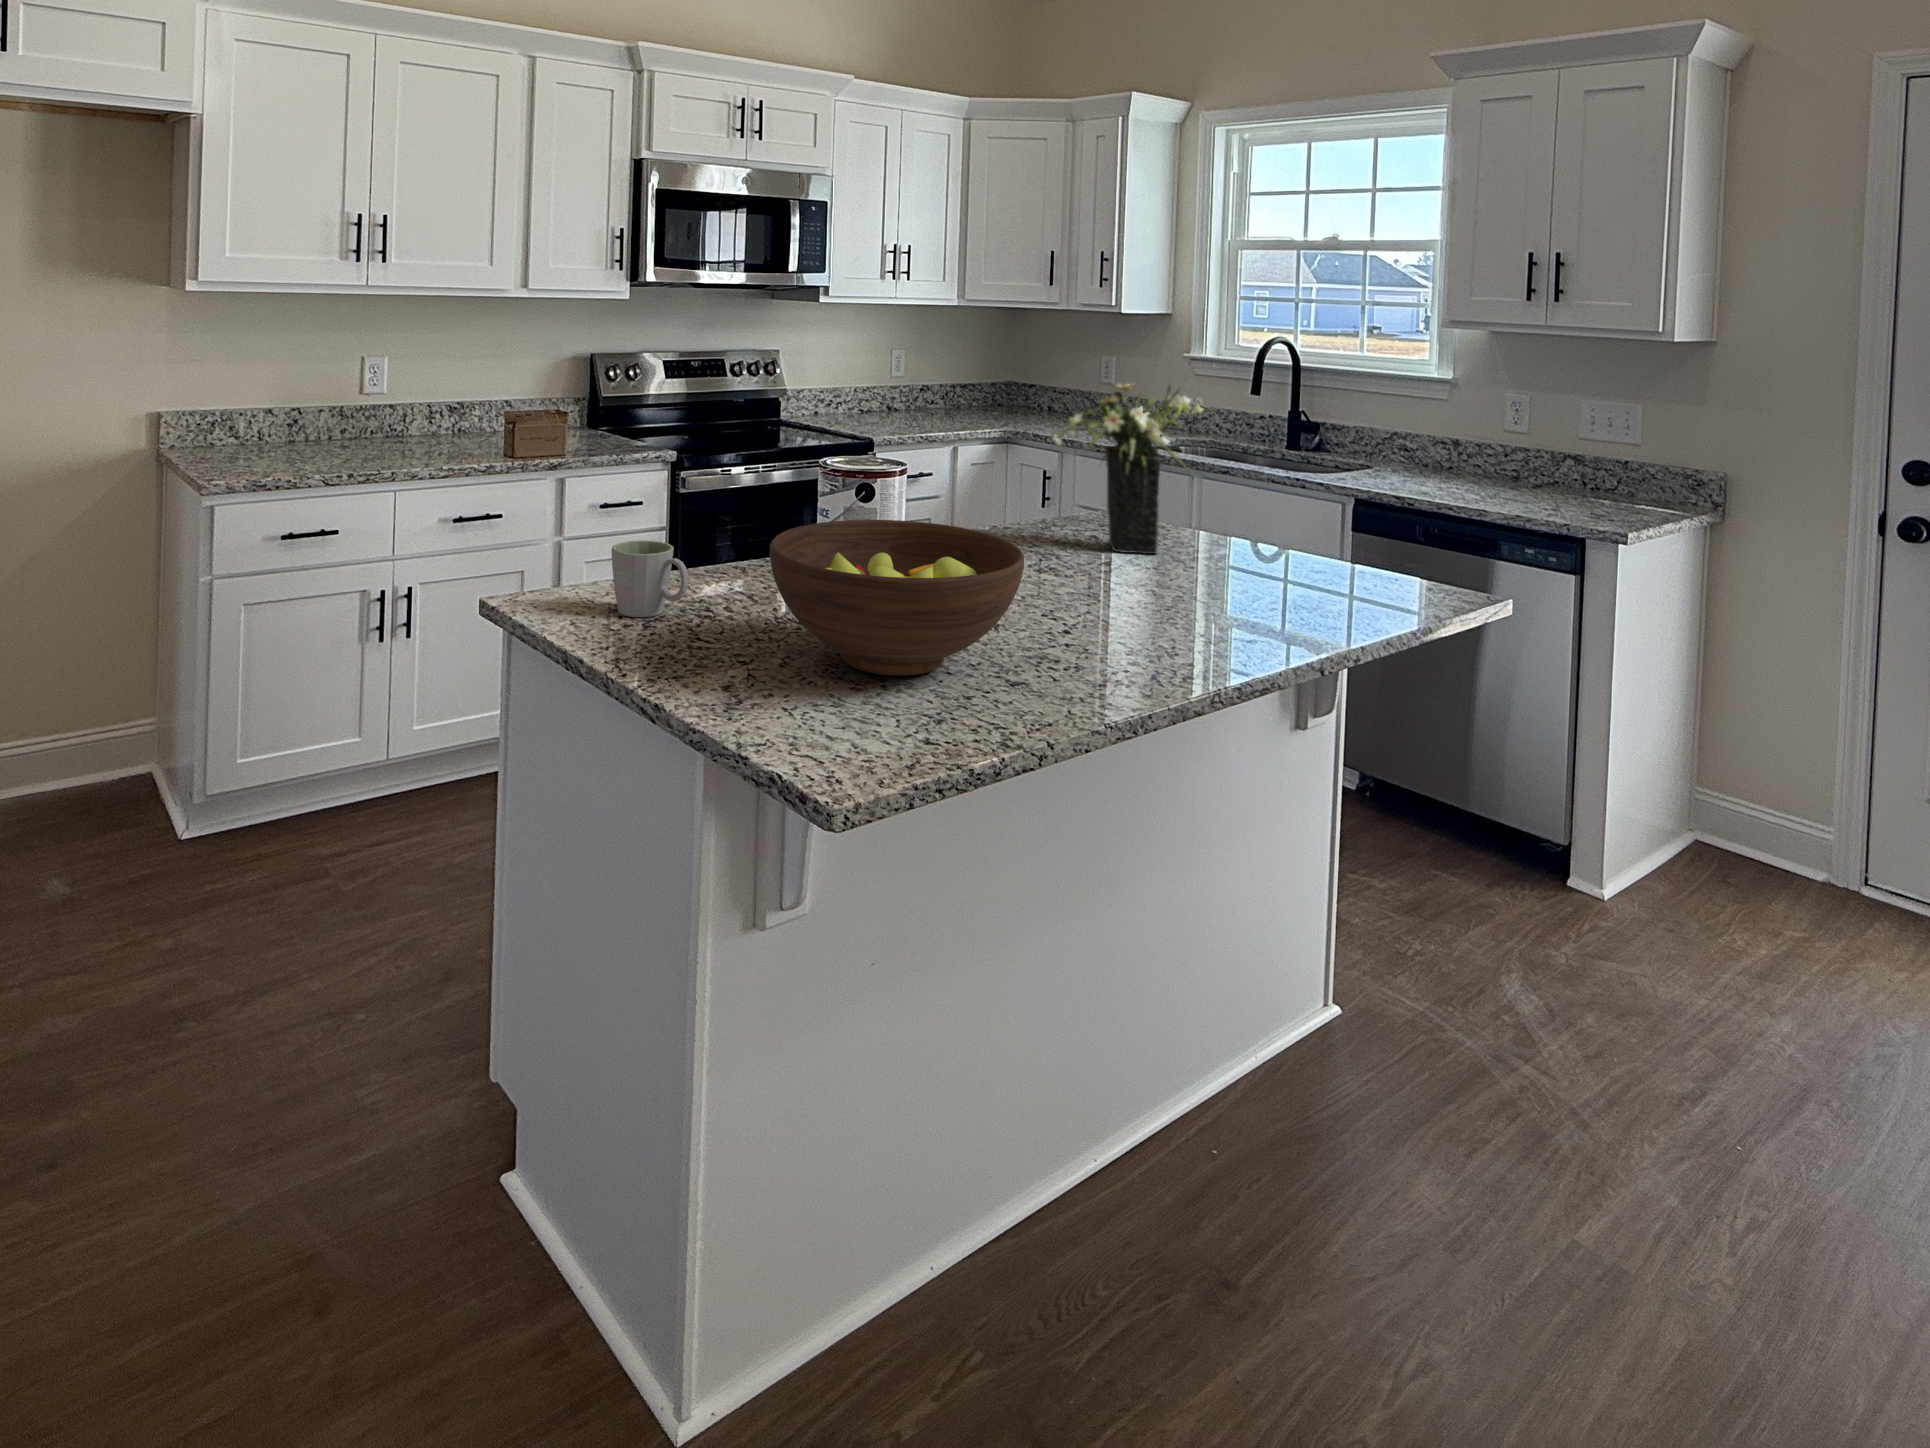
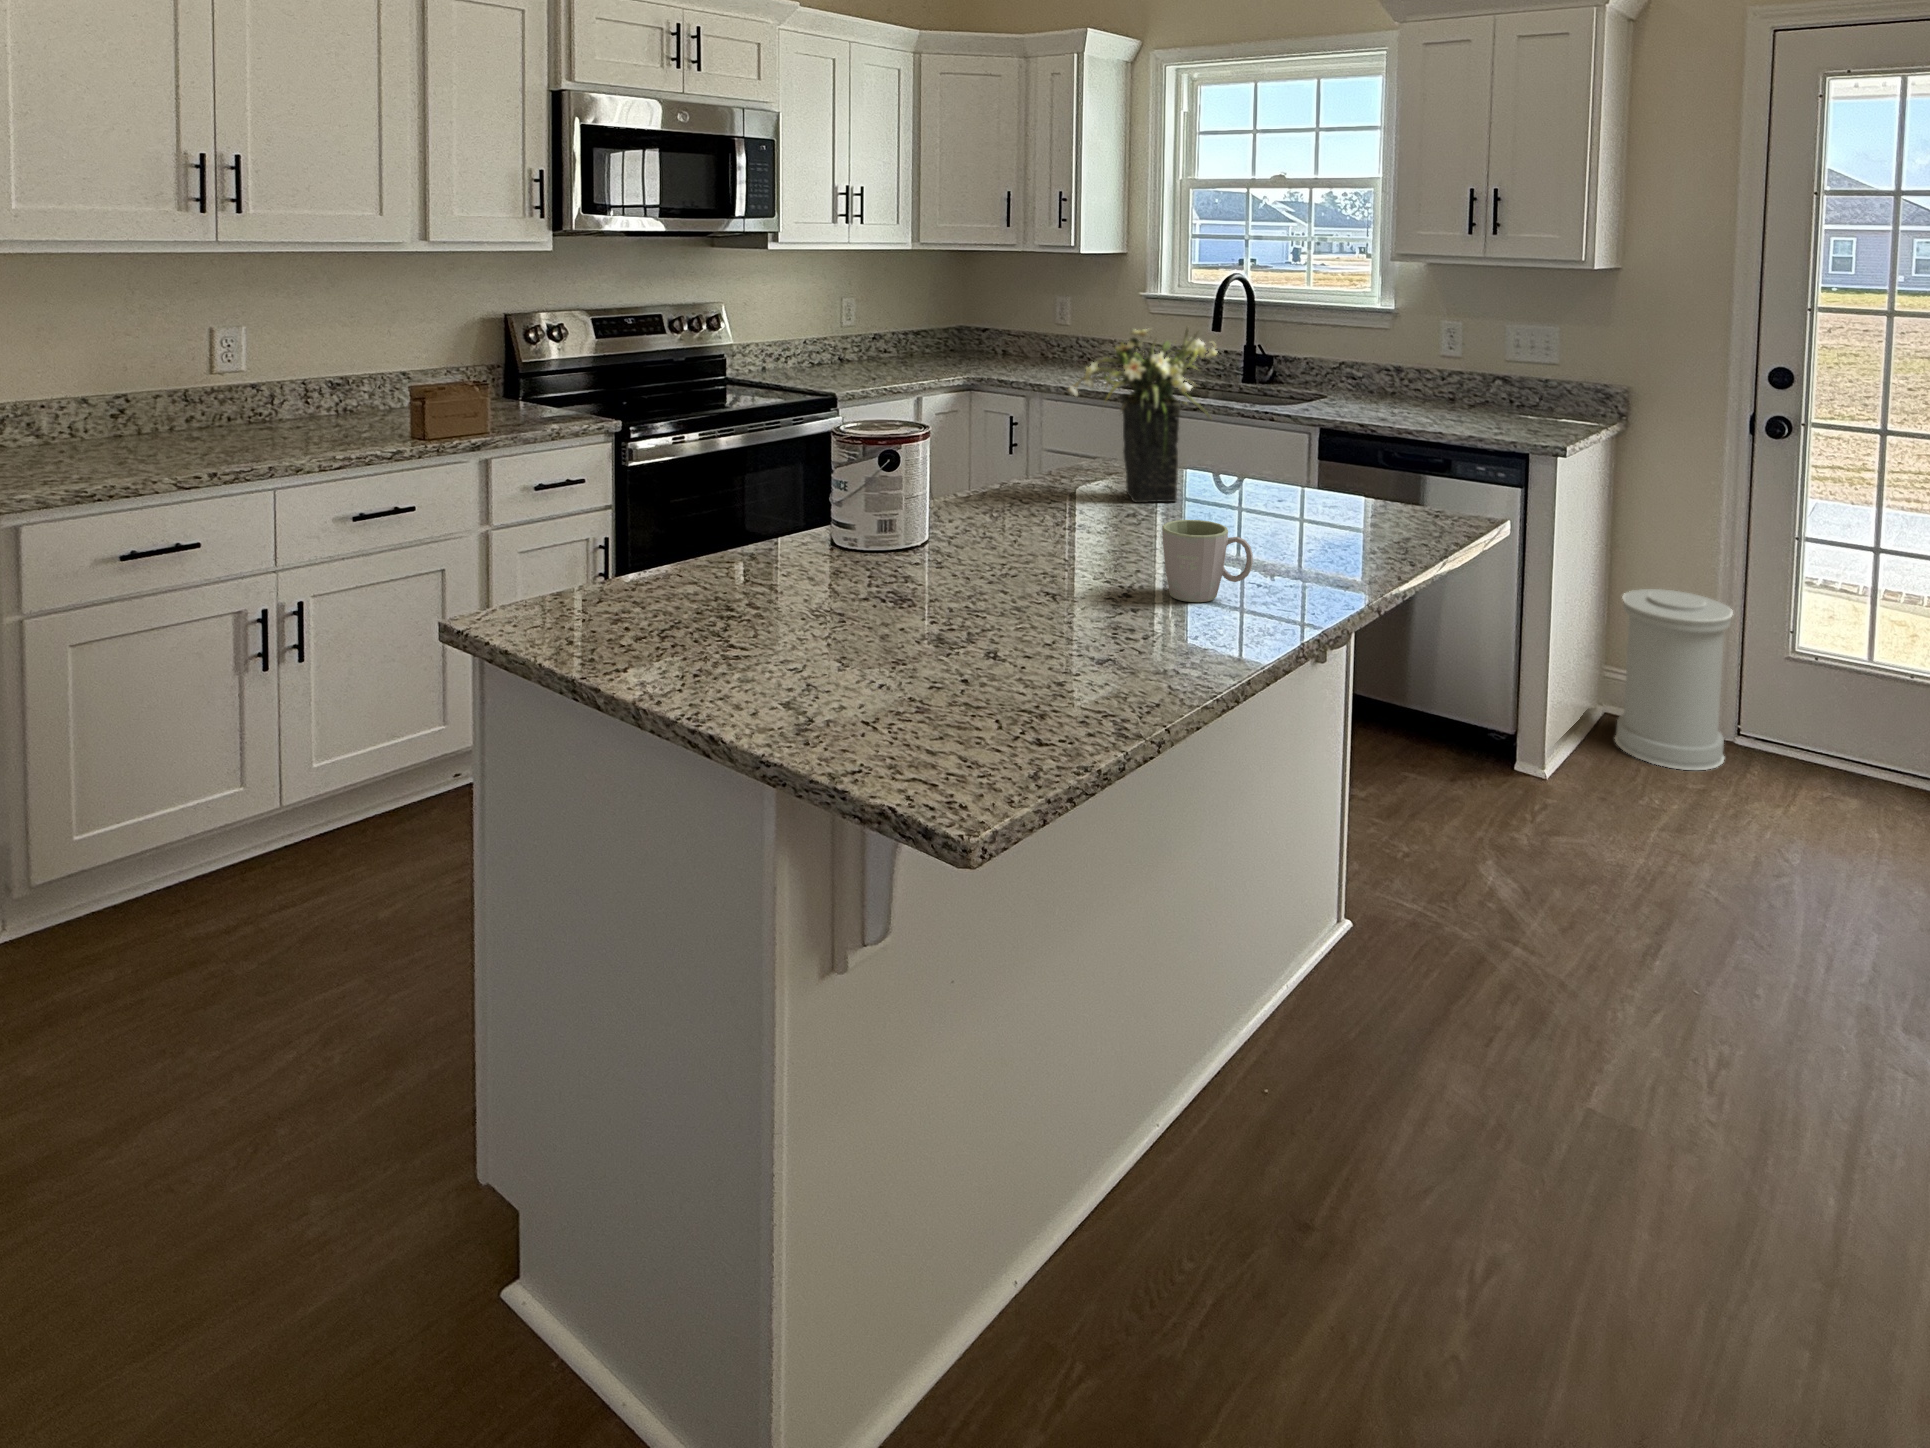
fruit bowl: present [770,520,1024,676] -> none [822,493,1106,668]
mug: present [612,540,688,617] -> present [1162,520,1253,602]
trash can: none [1701,703,1852,917] -> present [1615,589,1733,770]

